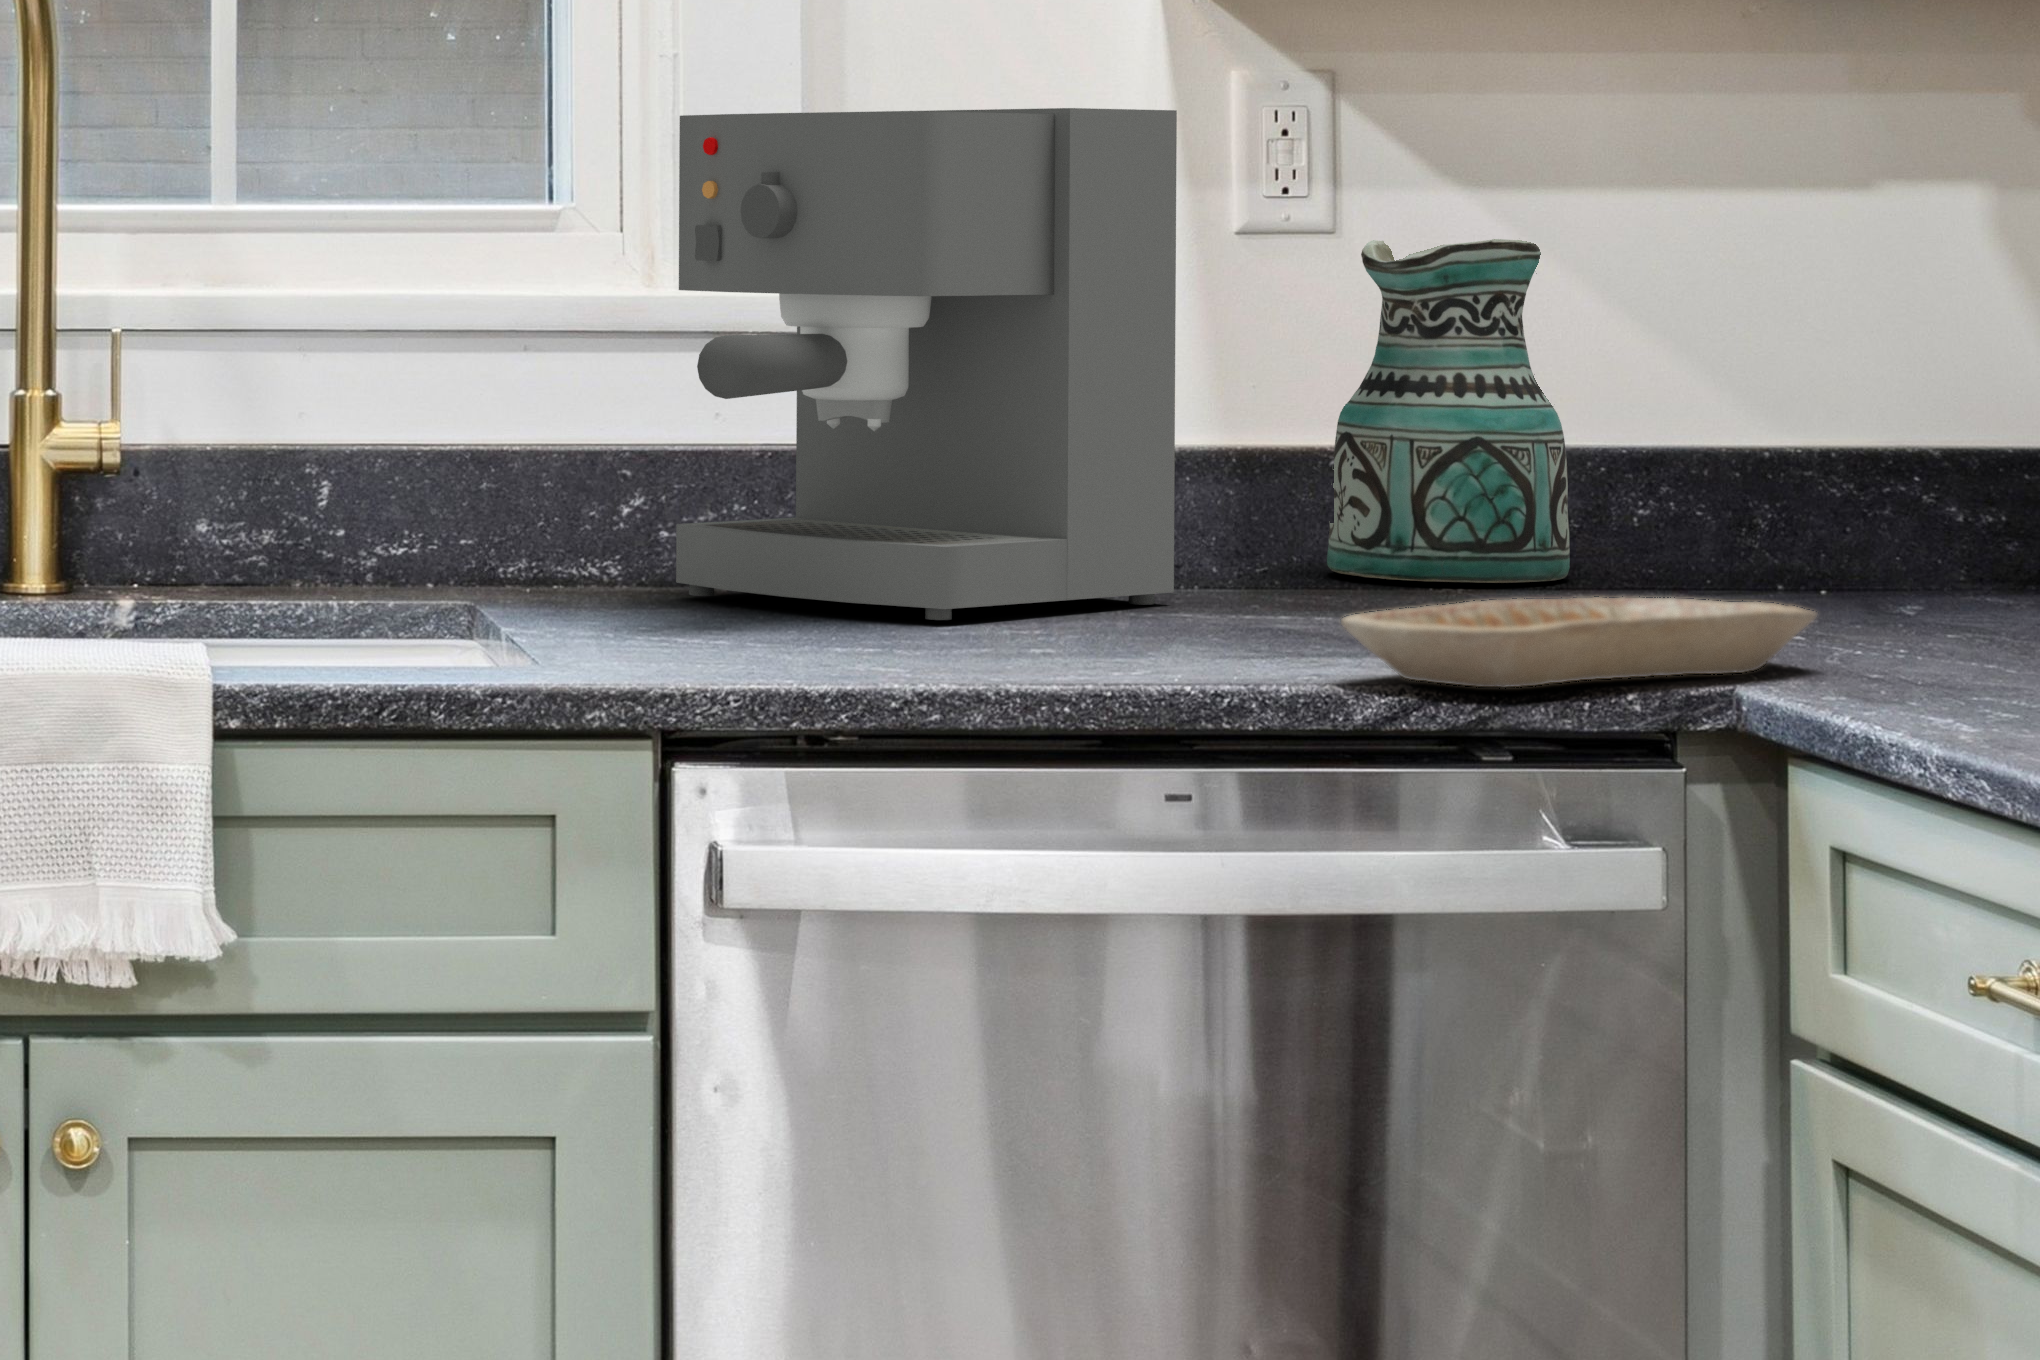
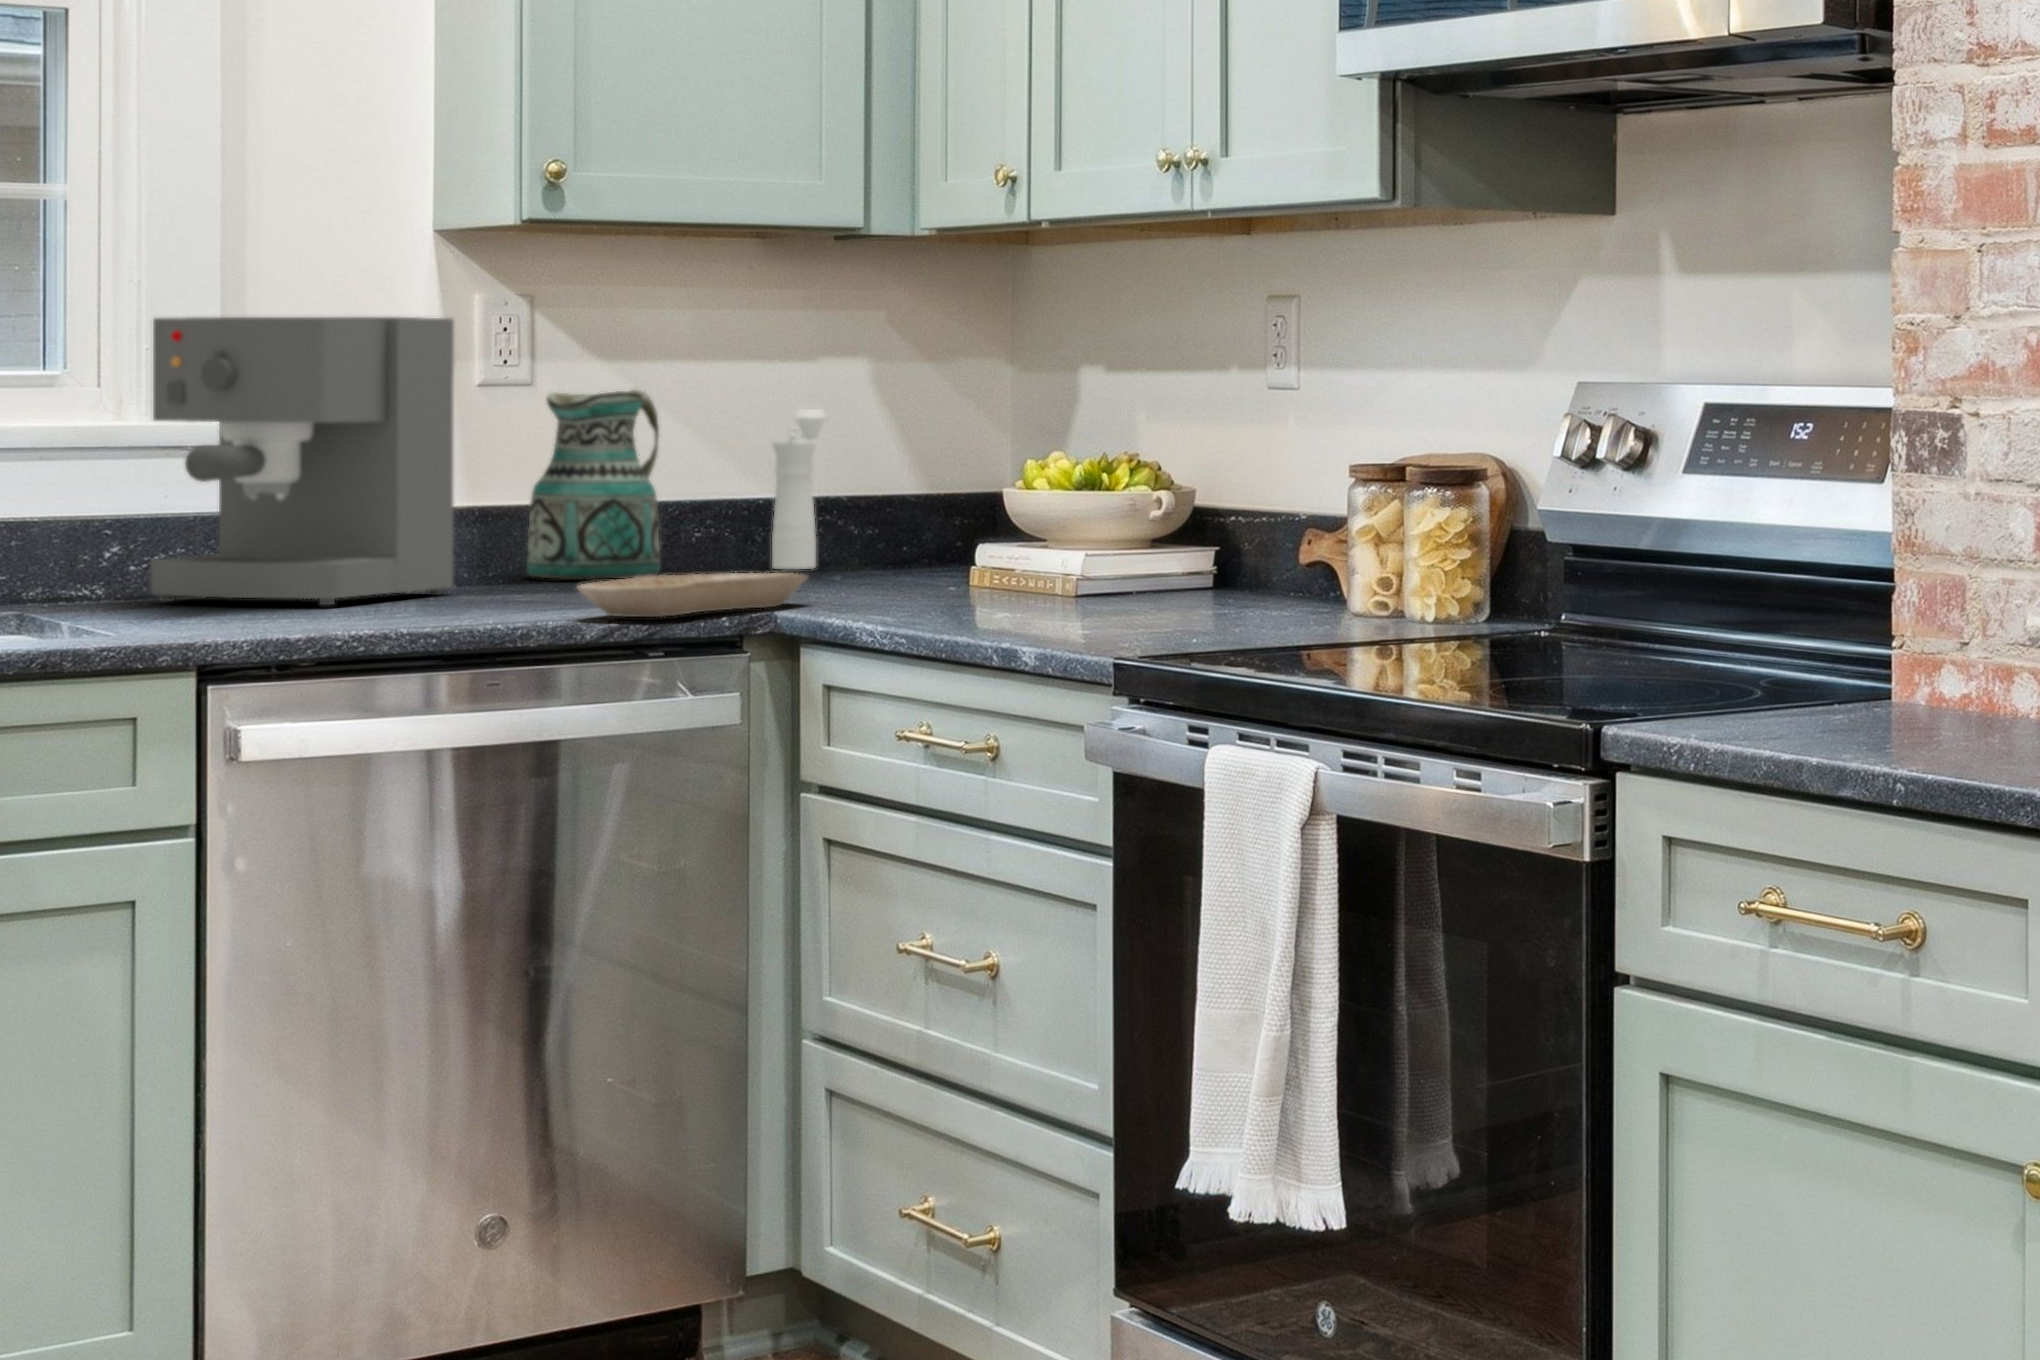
pepper mill: none [1787,273,1904,578] -> present [772,409,827,569]

